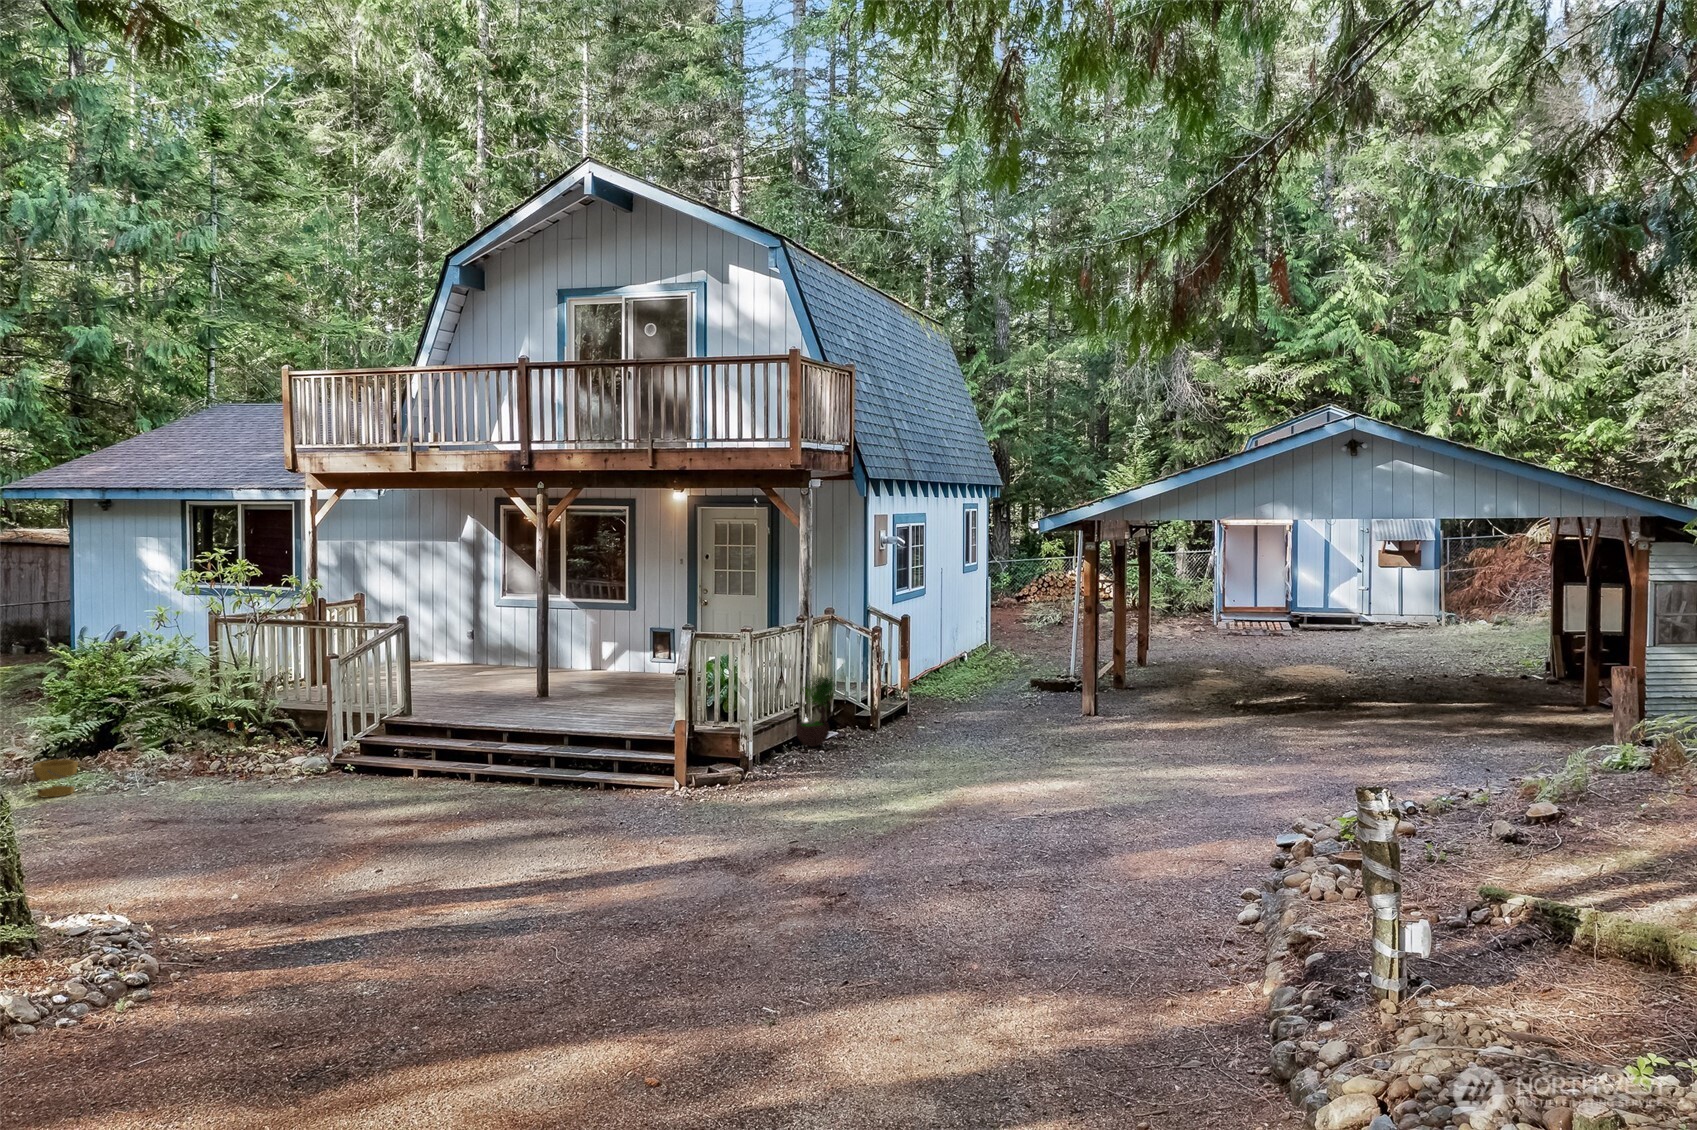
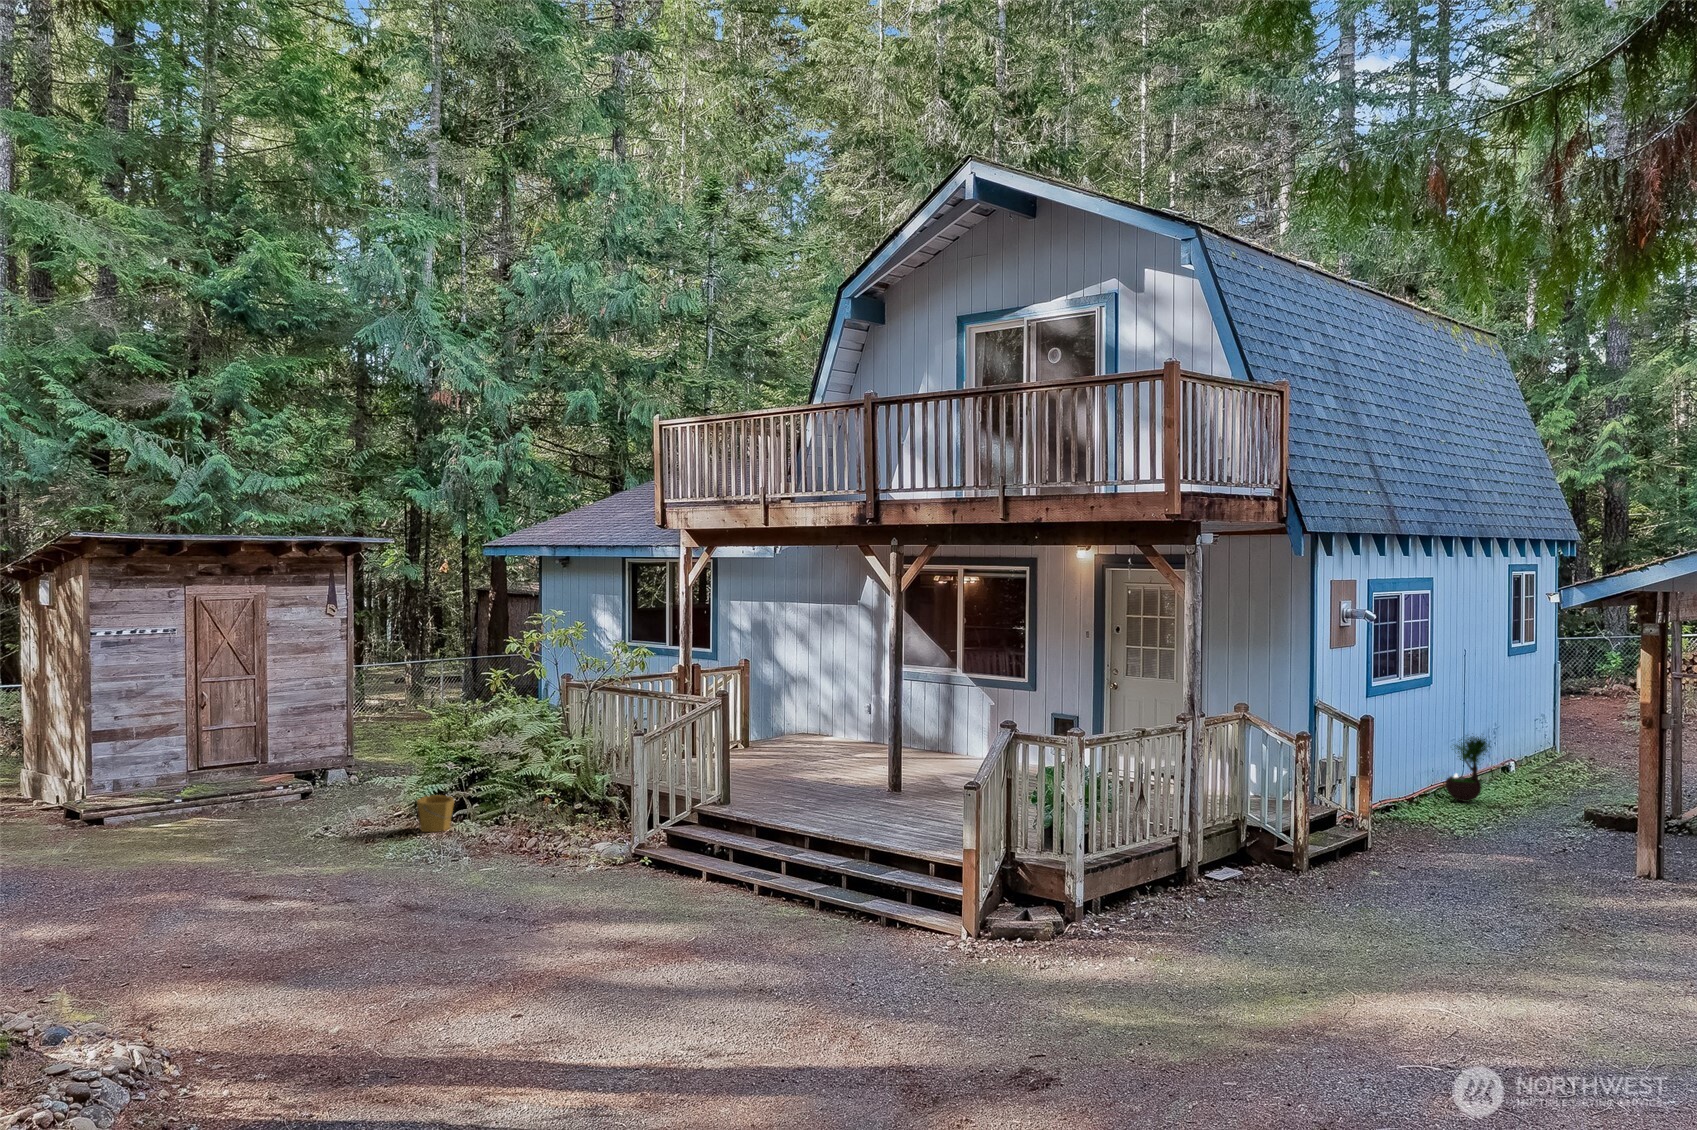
potted tree: present [796,677,836,747] -> present [1445,736,1490,802]

